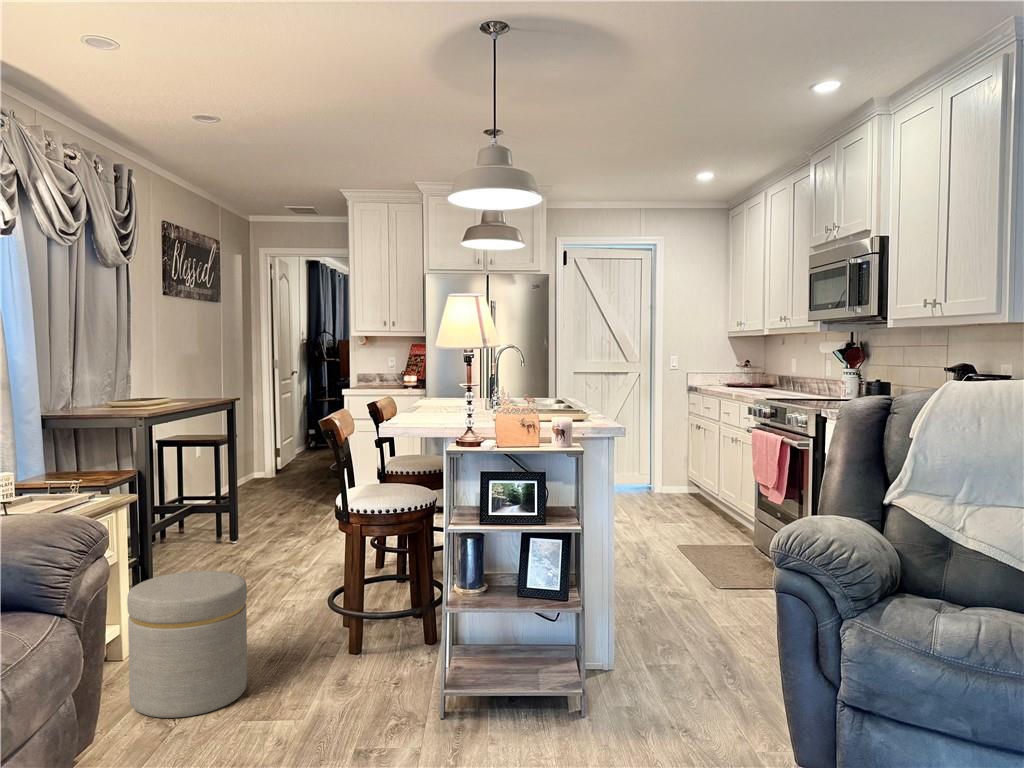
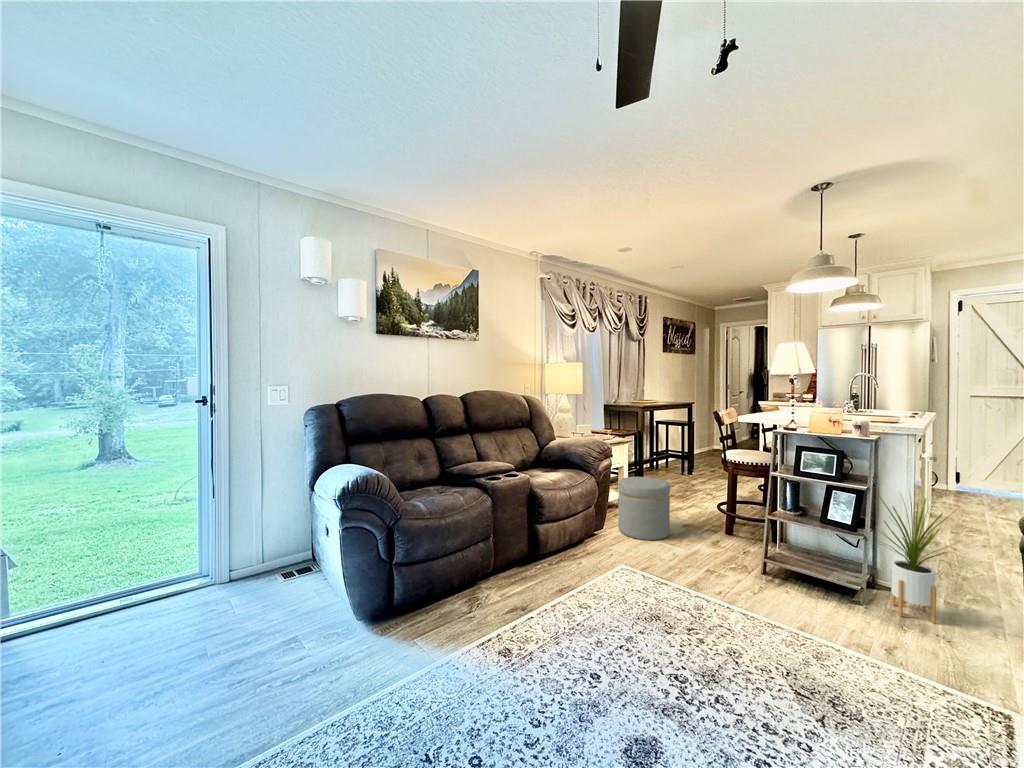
house plant: none [586,518,684,715] -> present [878,495,960,624]

